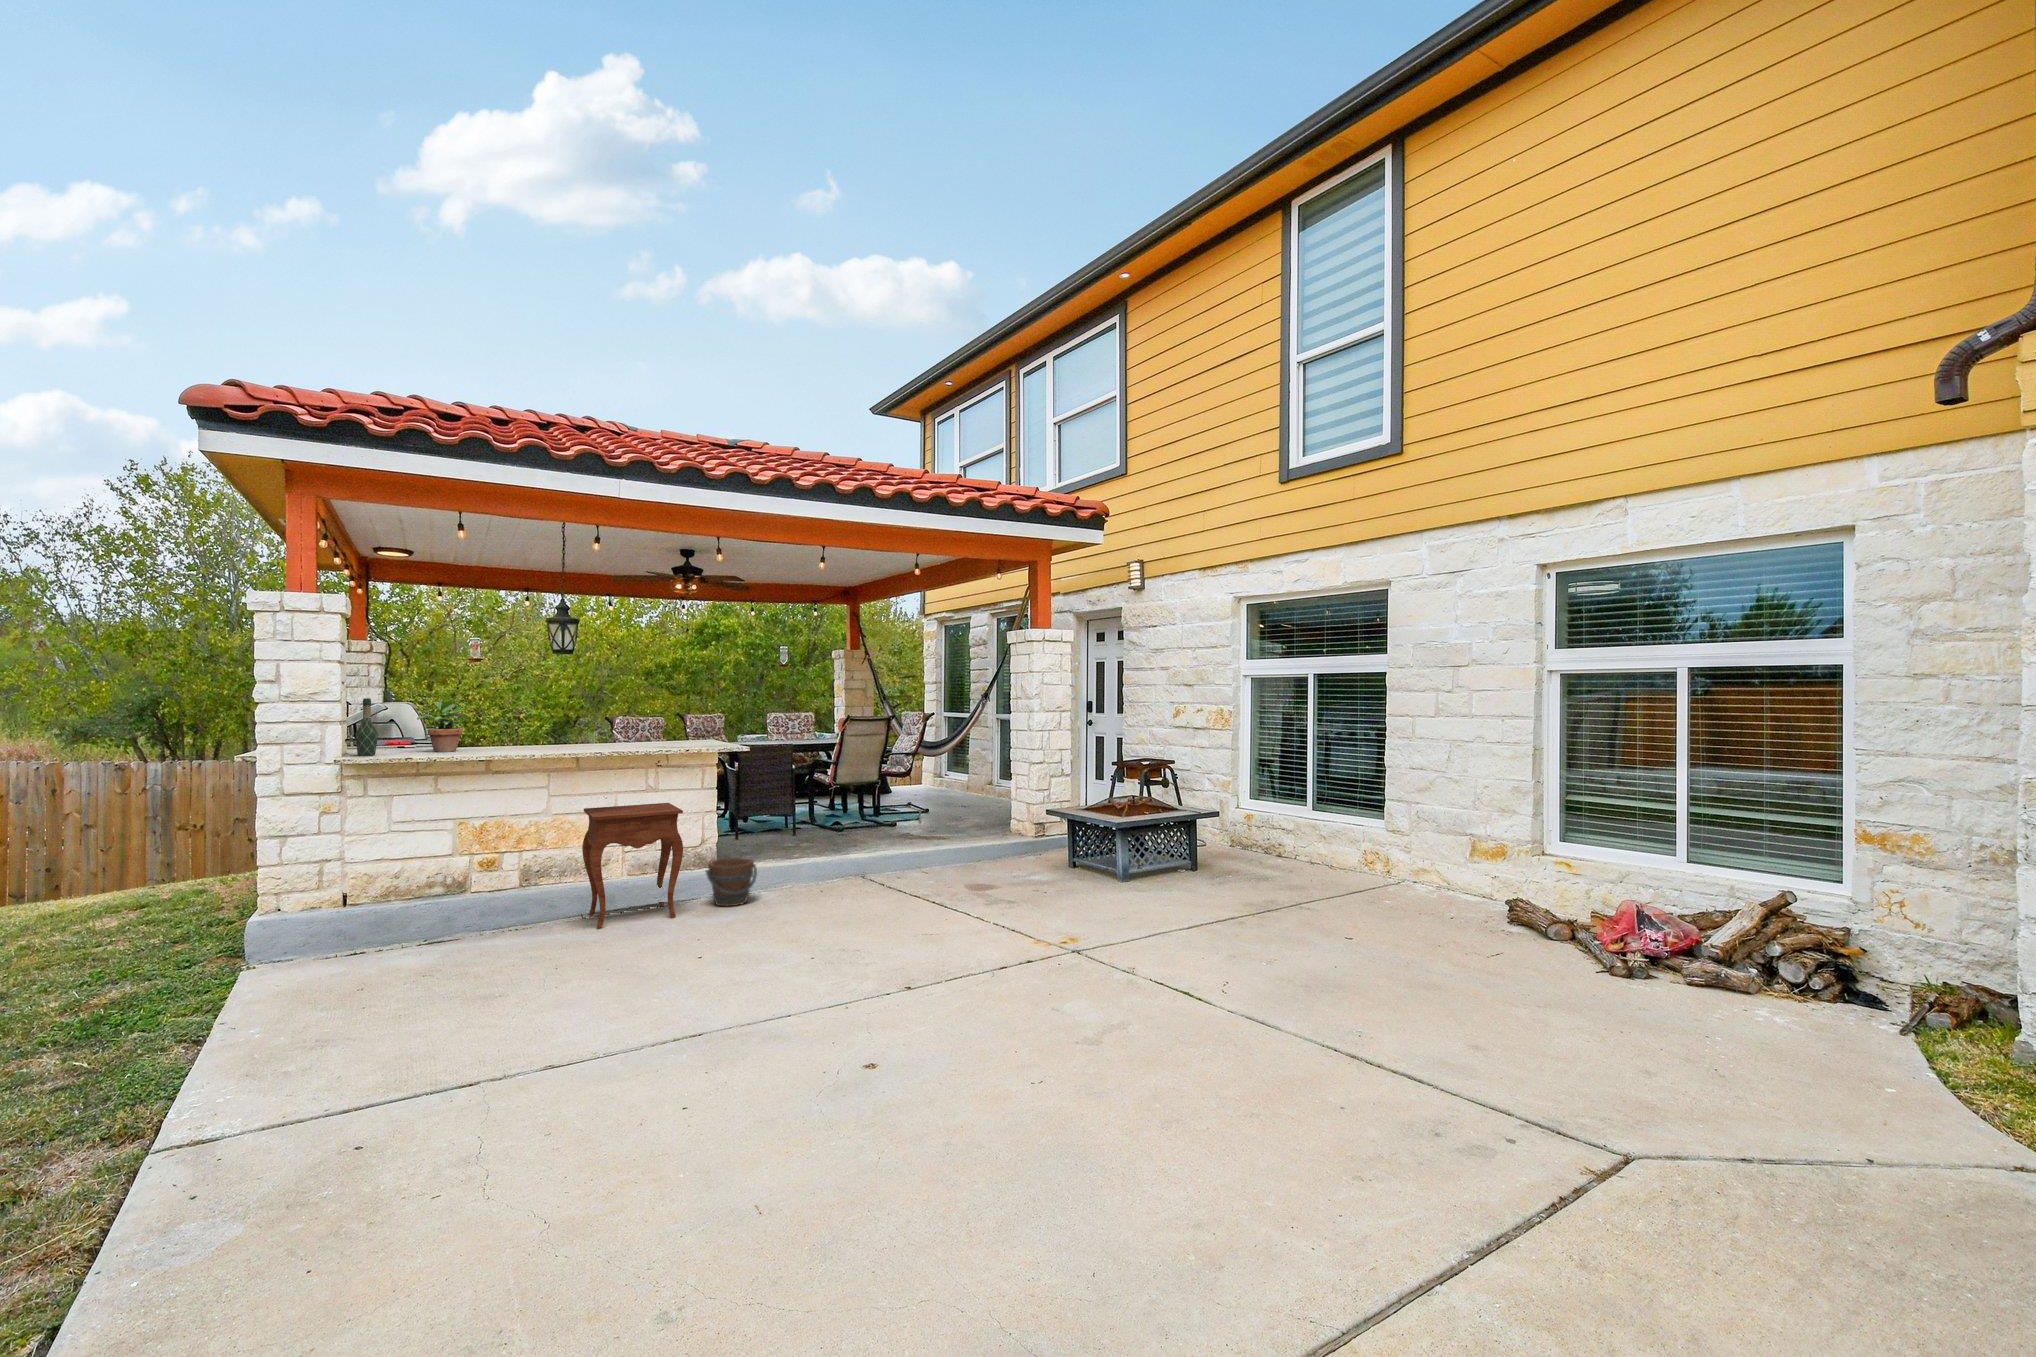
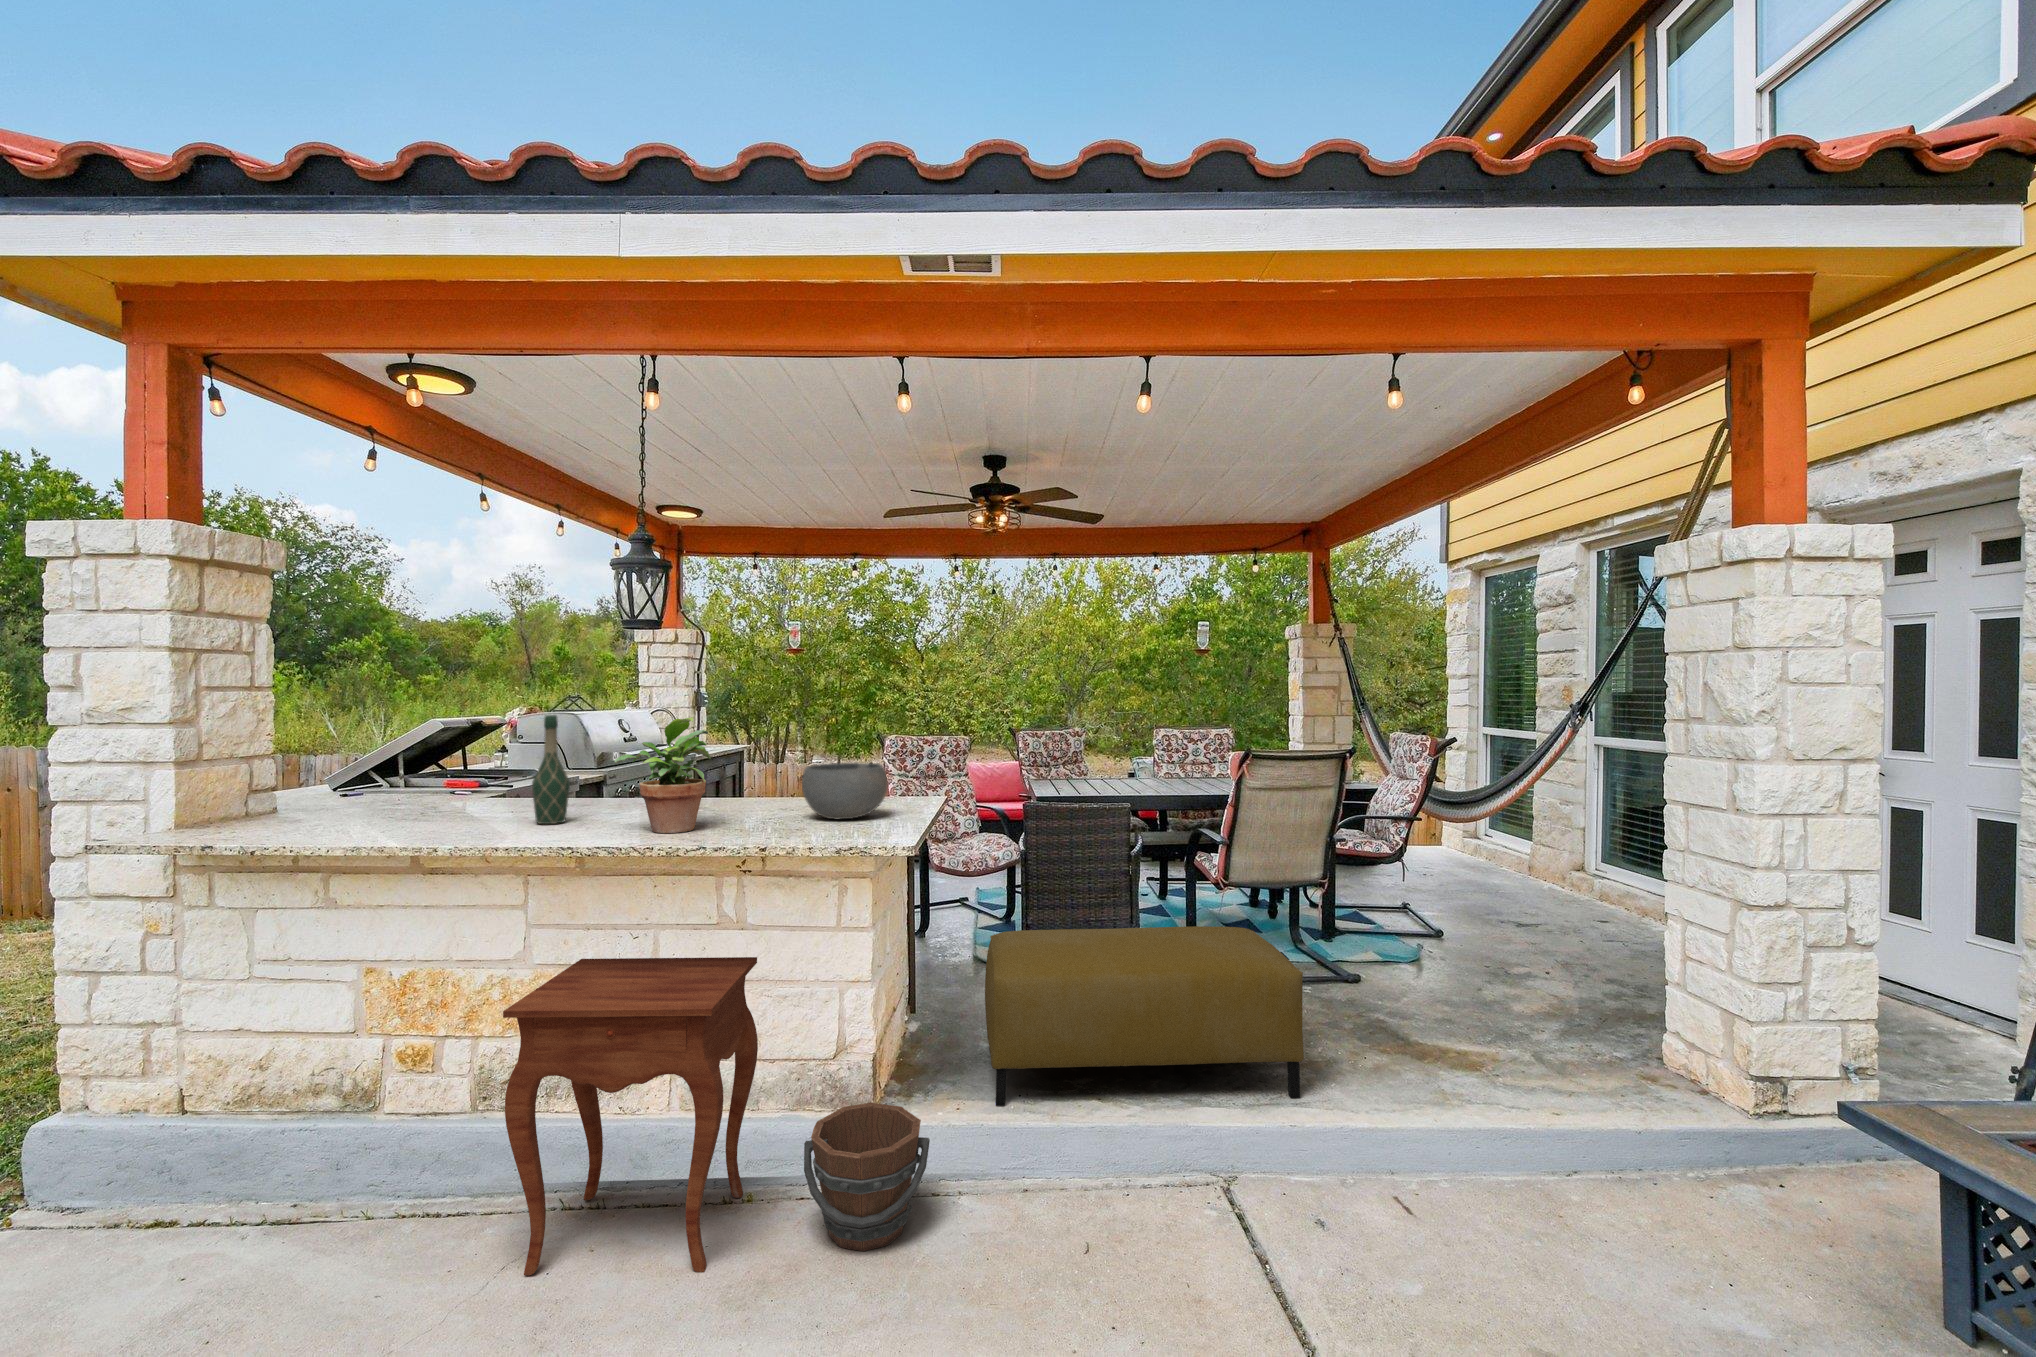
wine bottle: present [355,698,378,756] -> present [532,715,570,824]
potted plant: present [417,698,464,752] -> present [615,717,711,833]
bowl: none [669,720,710,745] -> present [802,762,887,819]
ottoman: none [744,791,888,863] -> present [985,926,1304,1106]

